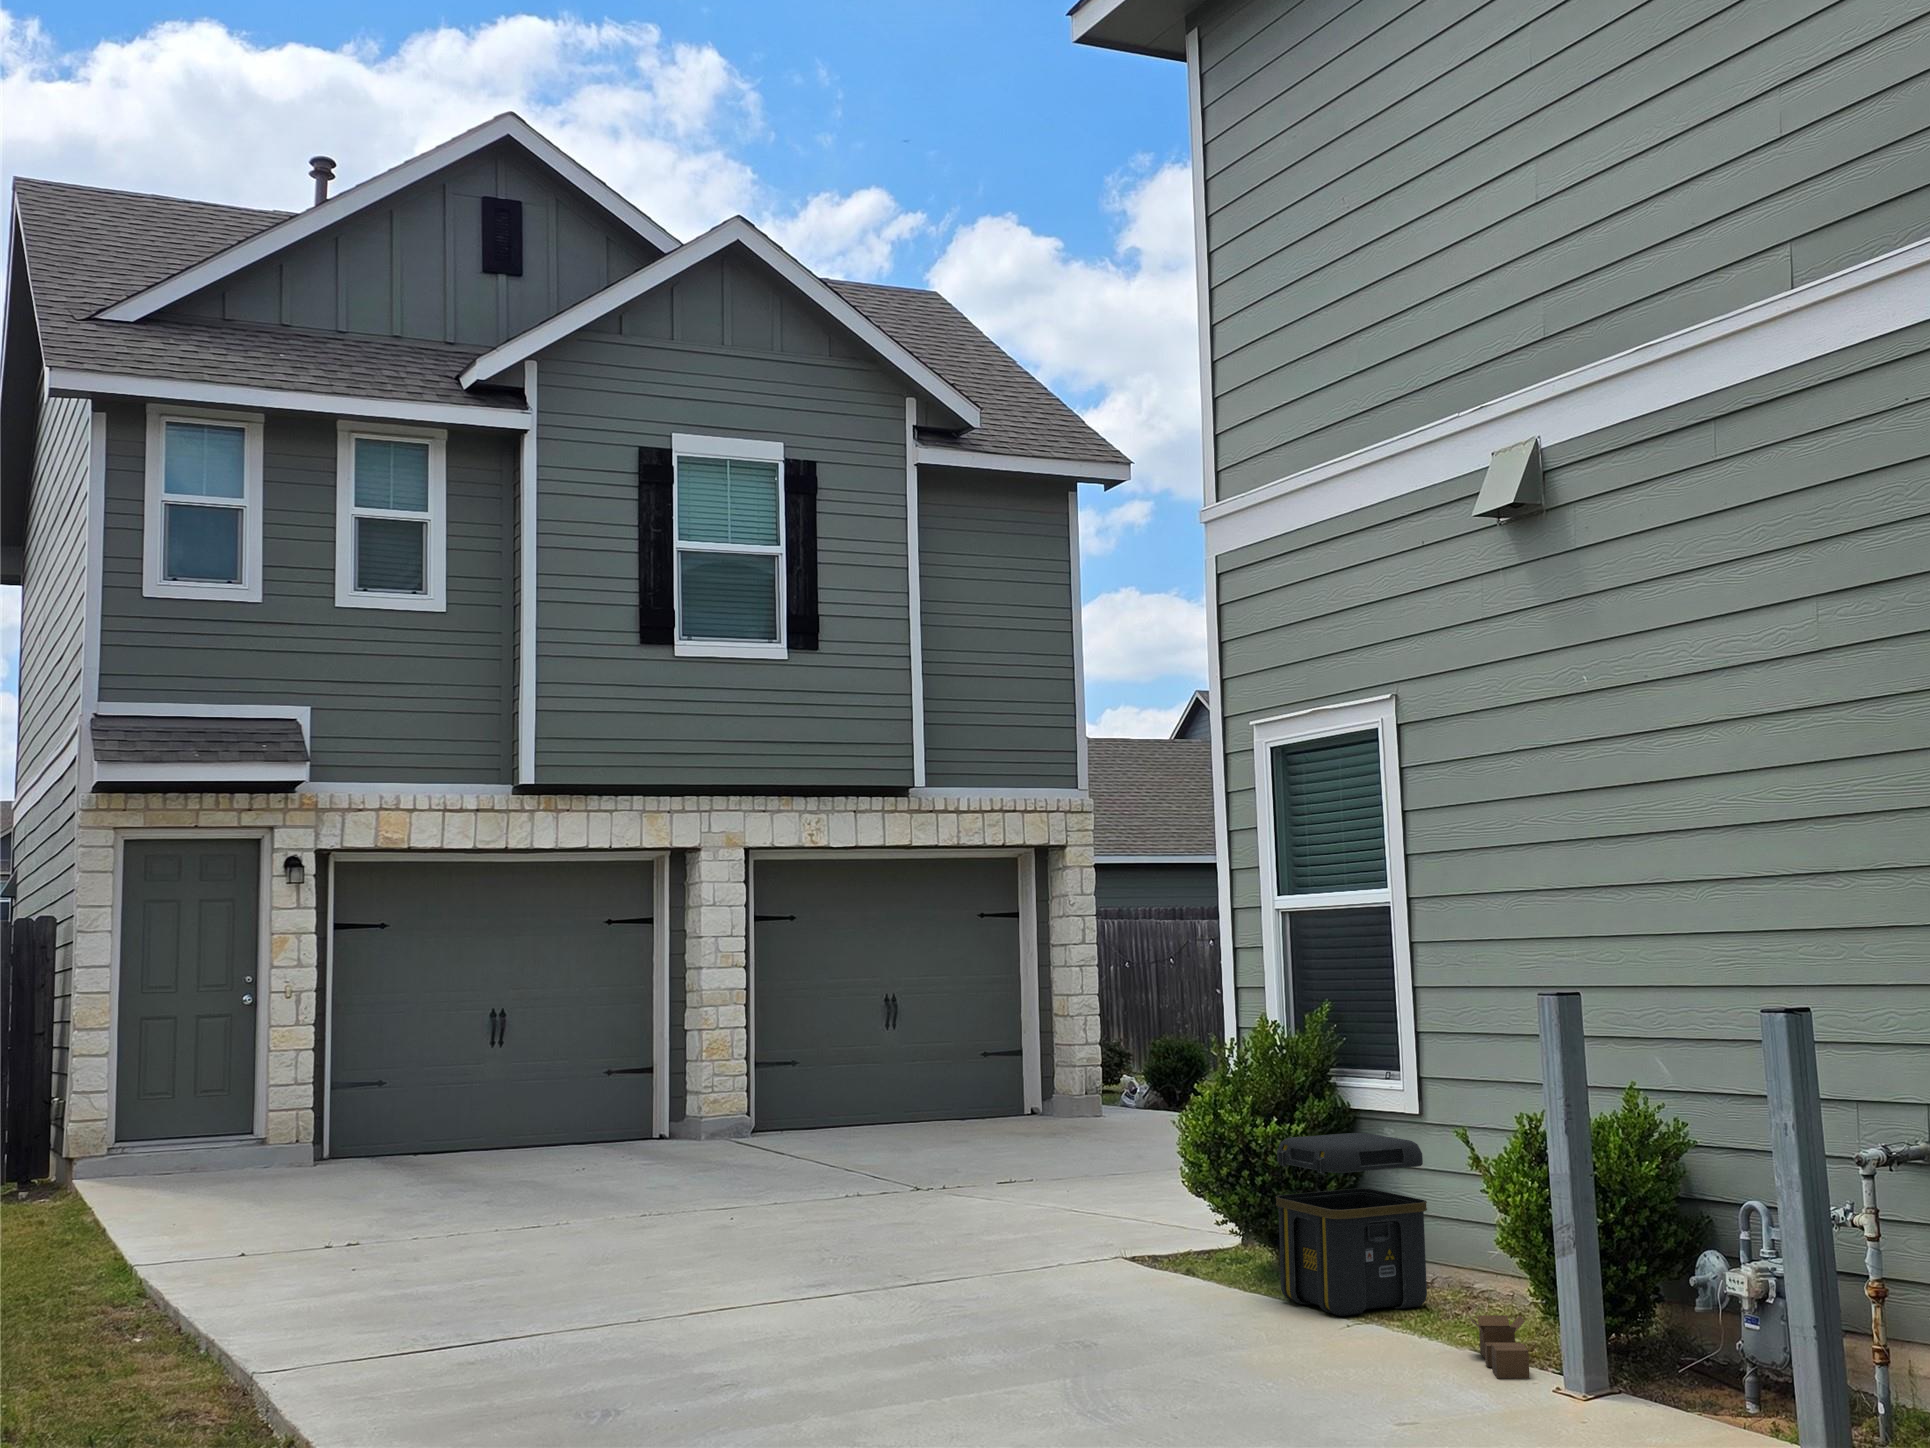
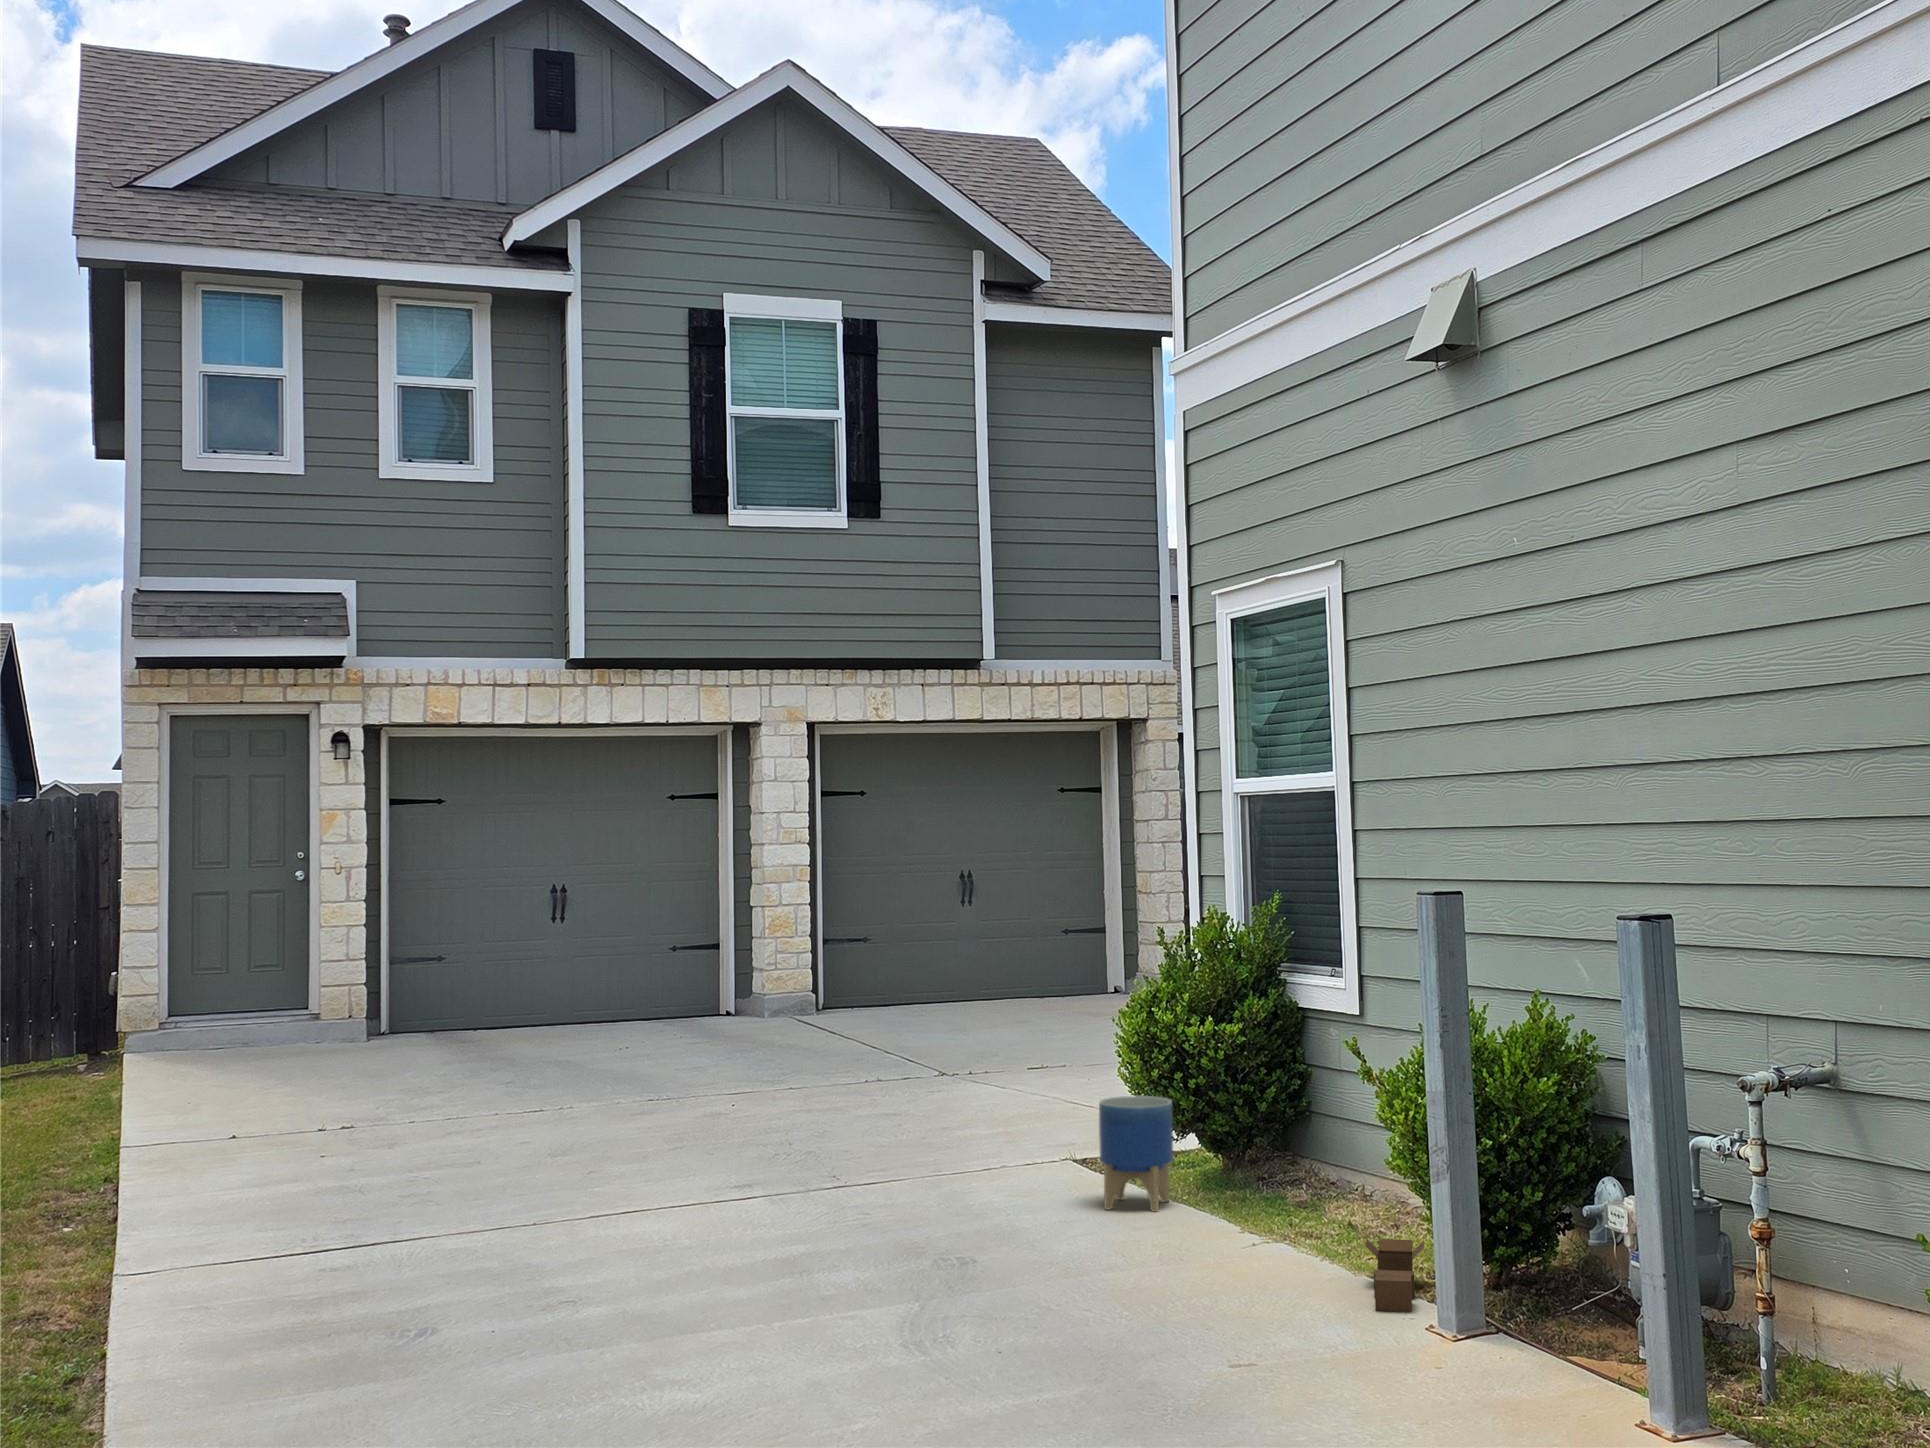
toolbox: present [1276,1133,1427,1316] -> none [1205,1035,1364,1232]
planter: none [1172,1194,1241,1302] -> present [1099,1096,1173,1212]

